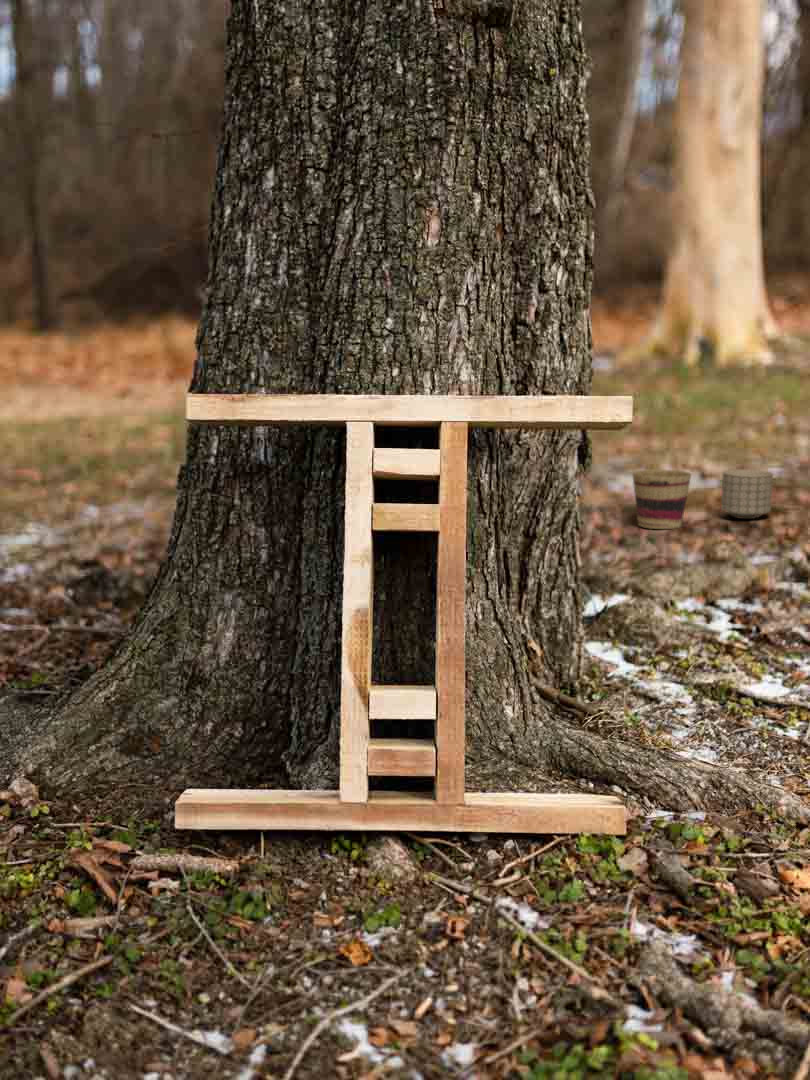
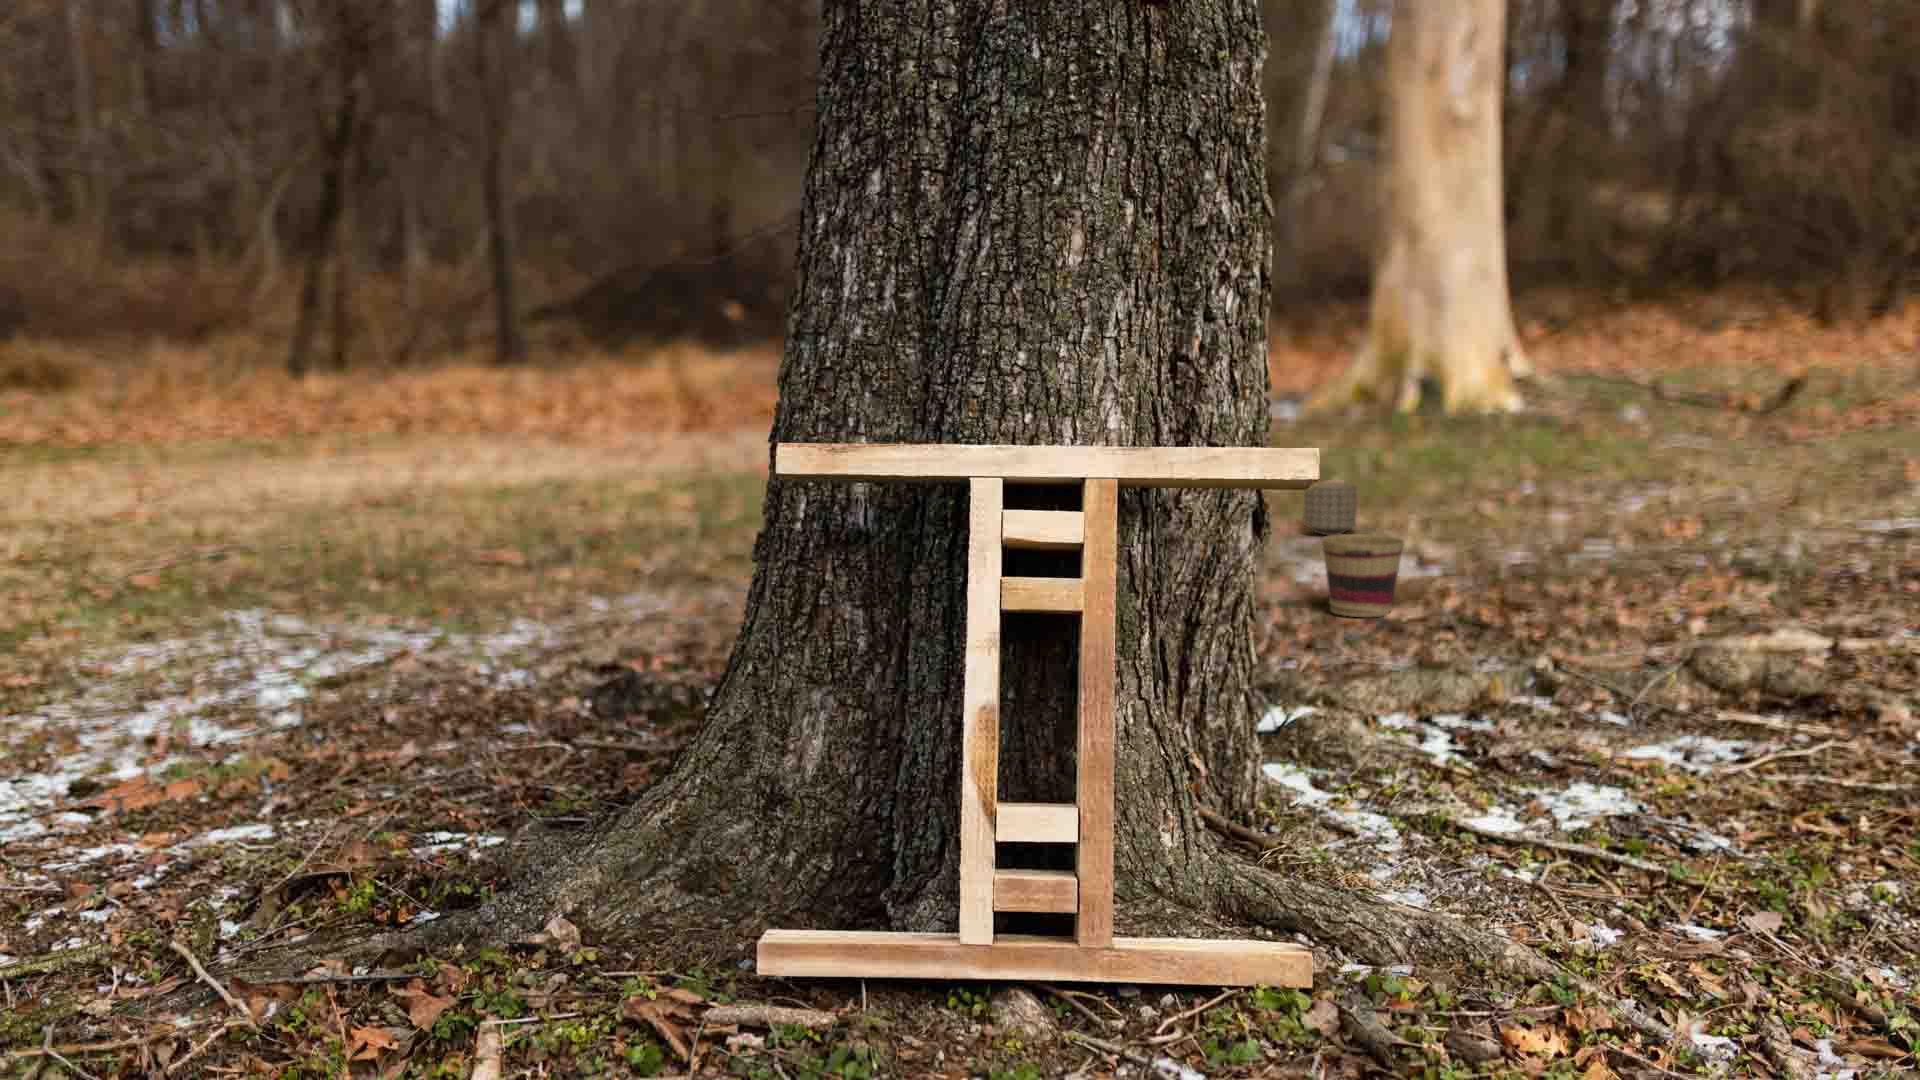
planter: present [721,470,773,519] -> present [1303,482,1357,535]

